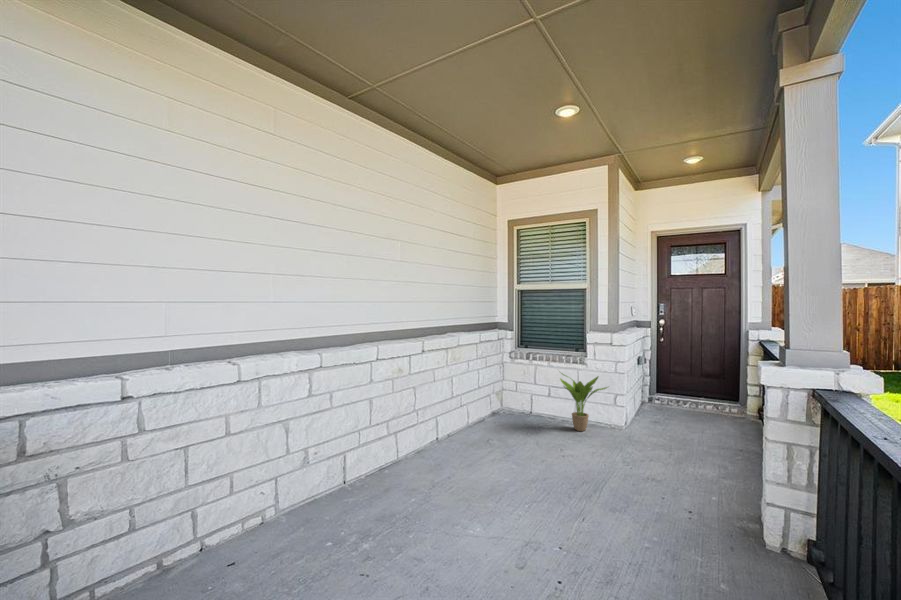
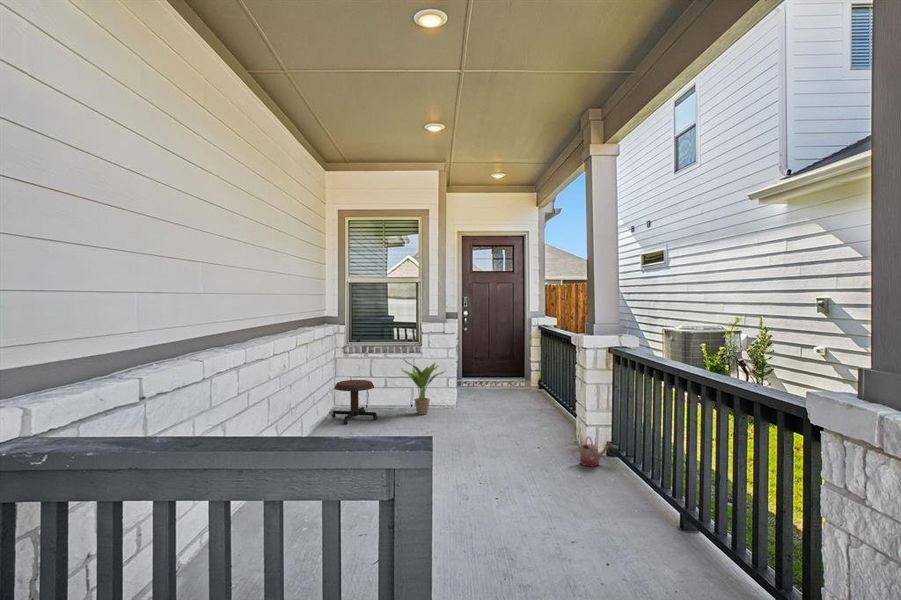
stool: none [489,385,528,428] -> present [332,380,378,424]
watering can: none [727,524,811,578] -> present [572,436,613,466]

